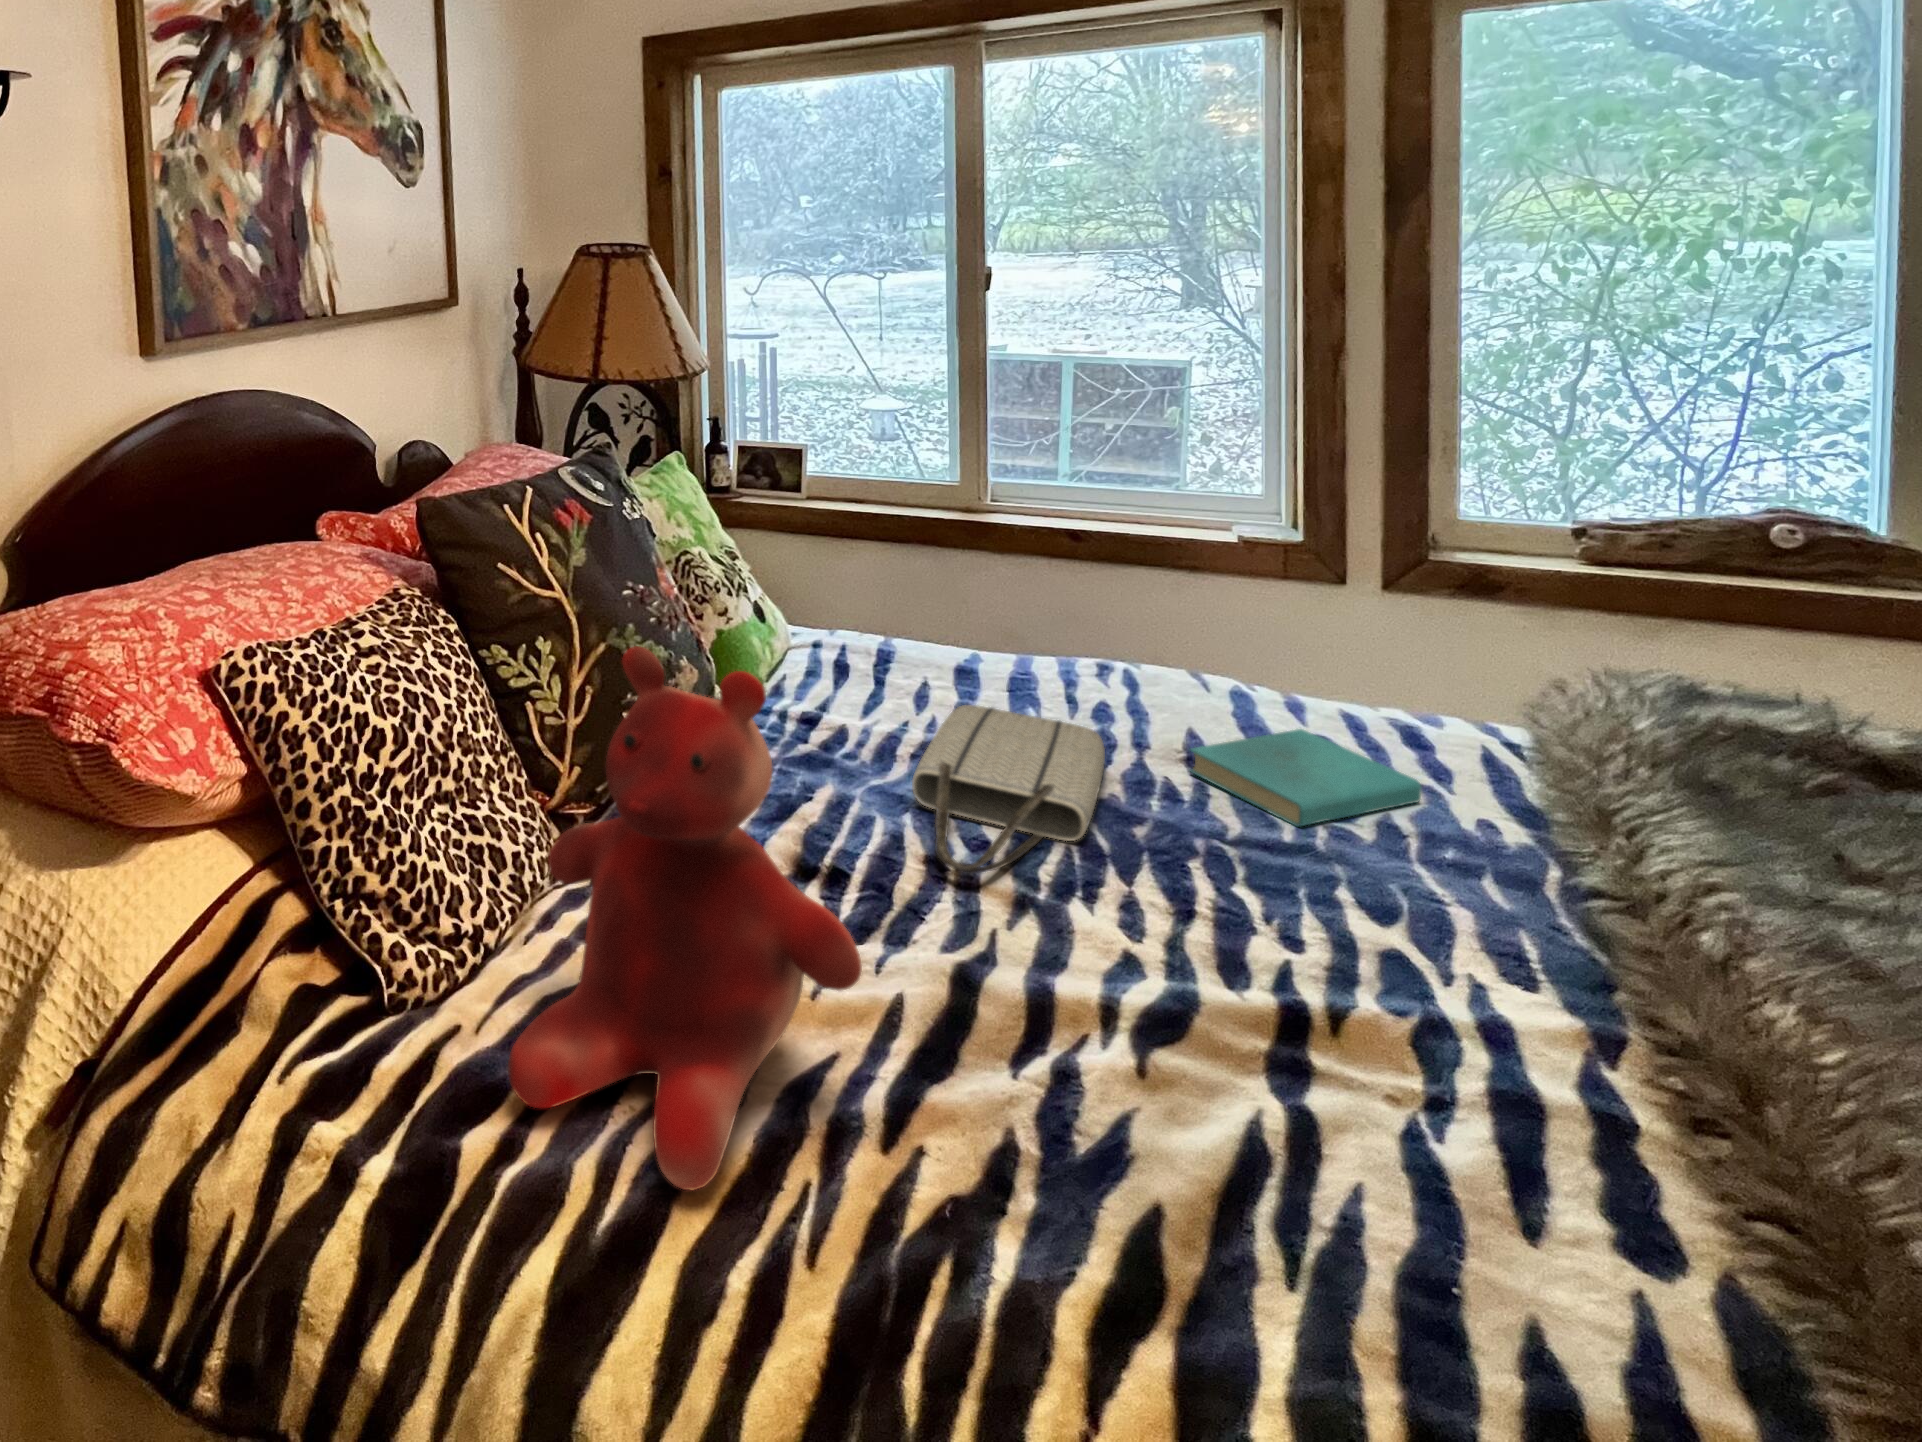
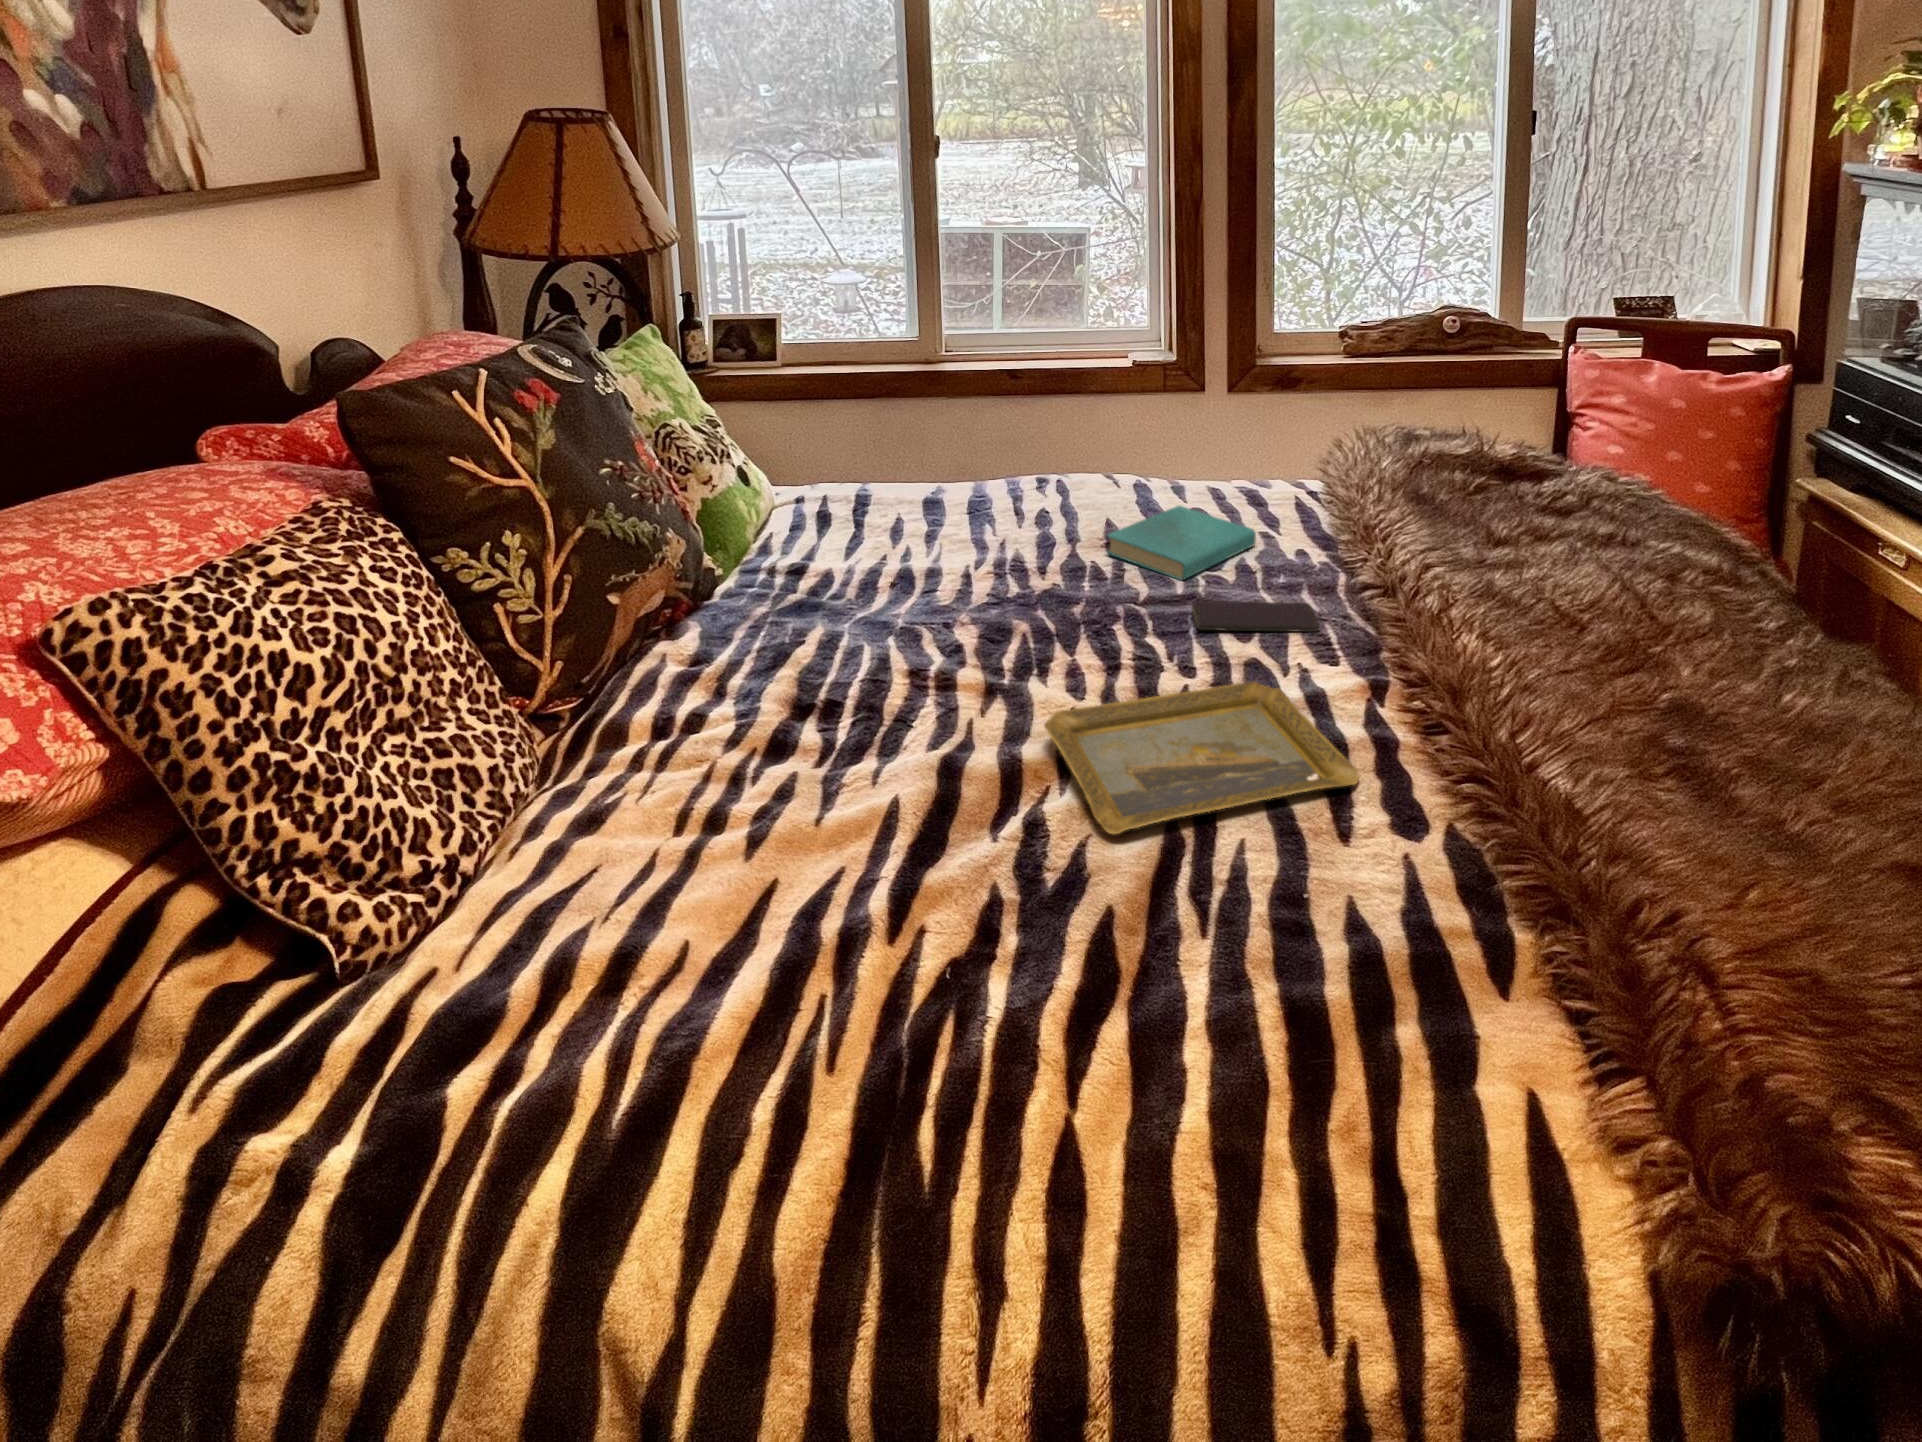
teddy bear: present [508,646,862,1190] -> none [496,513,869,1057]
tote bag: present [912,705,1105,873] -> none [896,529,1046,674]
smartphone: none [1308,858,1518,940] -> present [1192,601,1320,632]
tray: none [1081,949,1558,1165] -> present [1044,682,1359,834]

